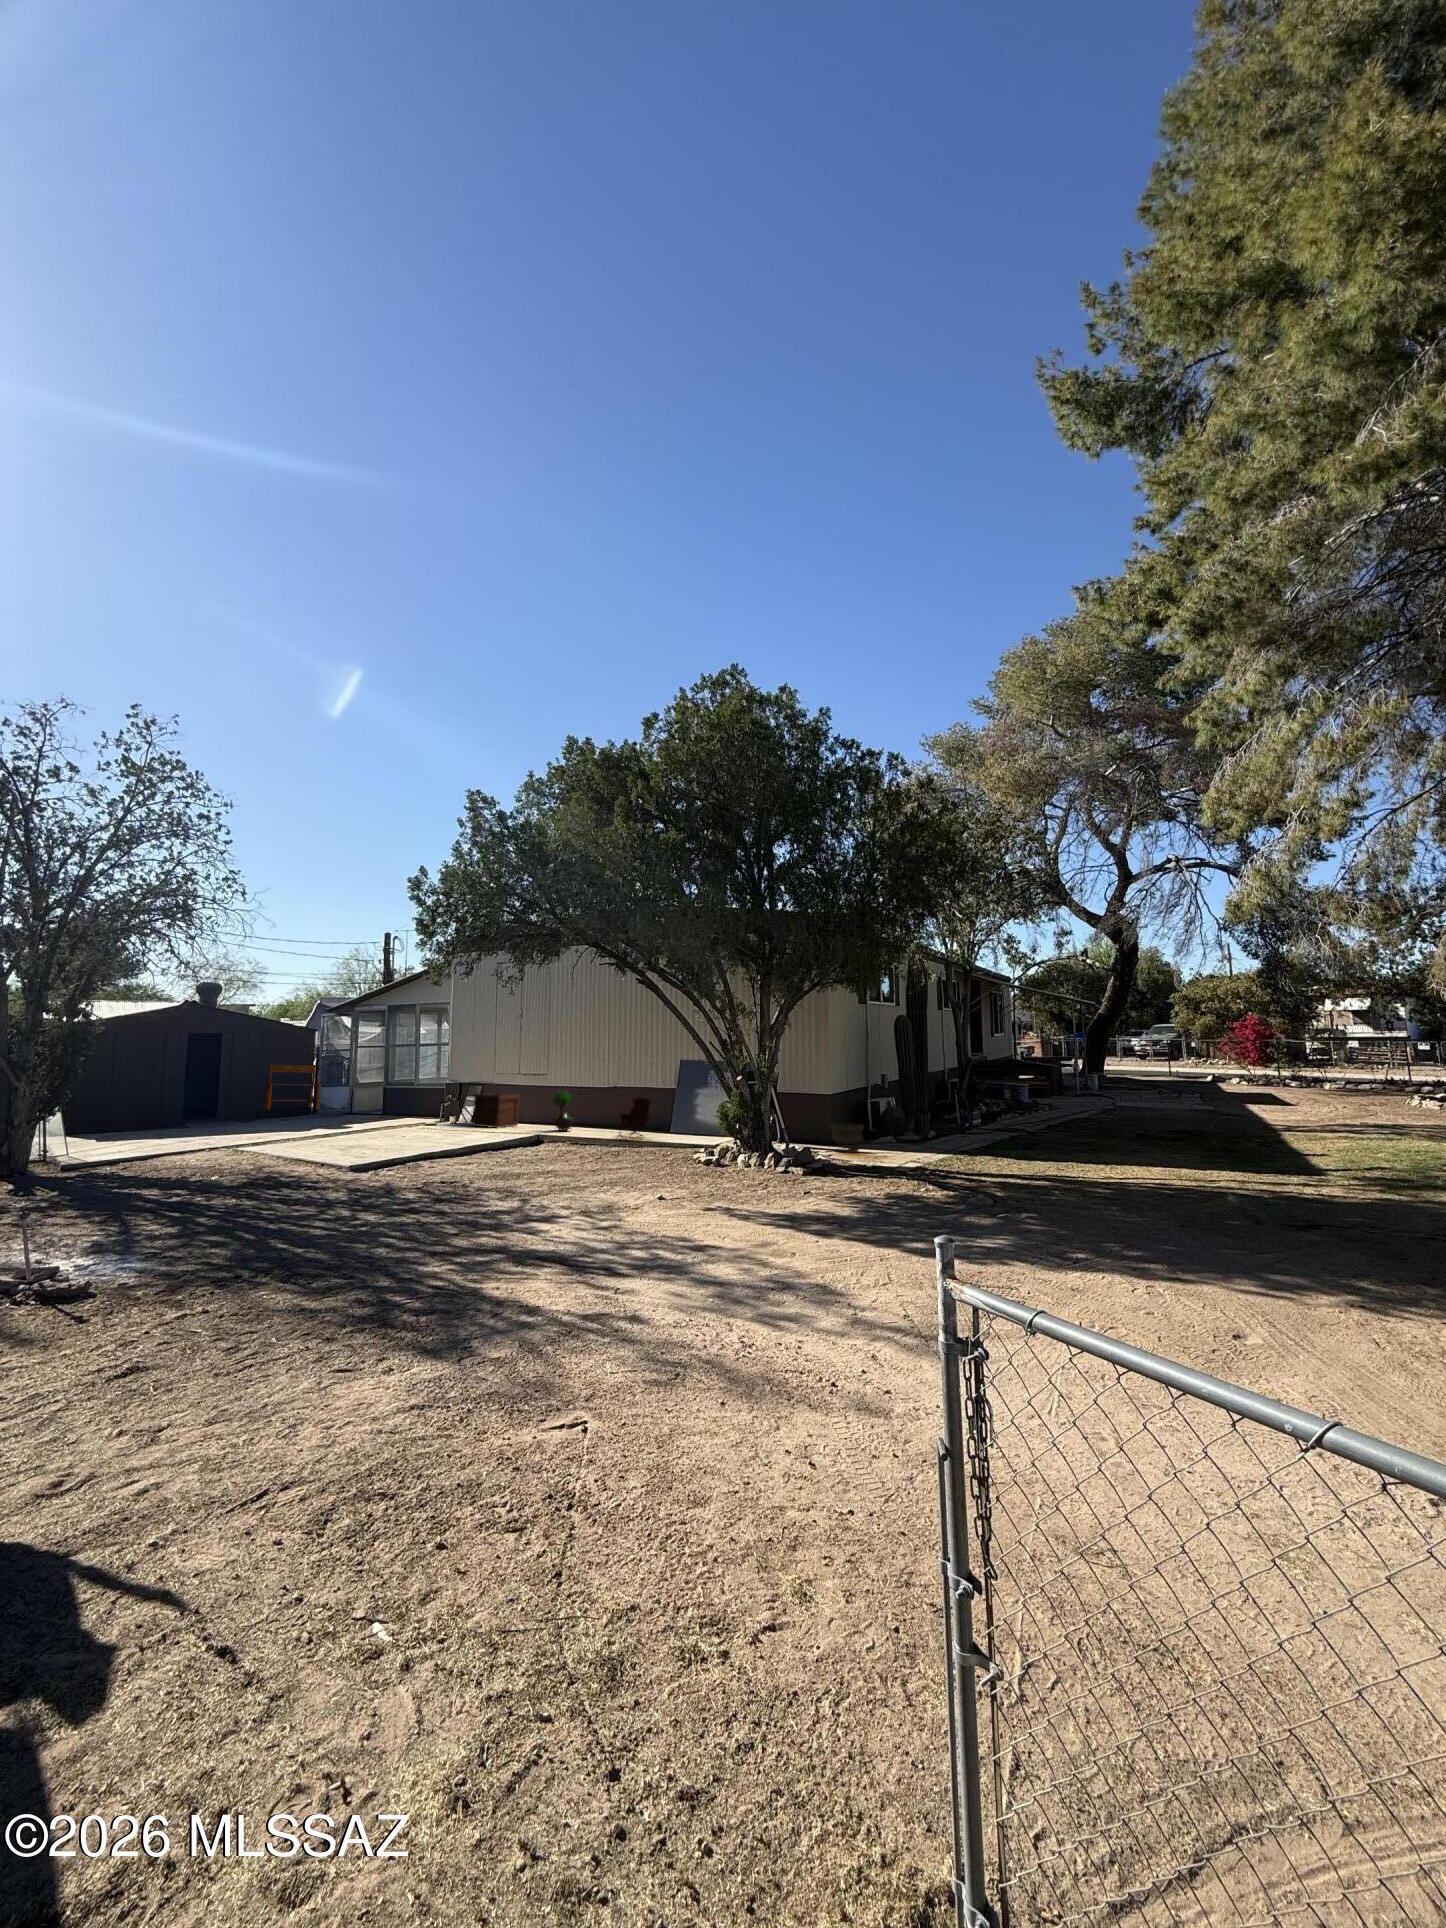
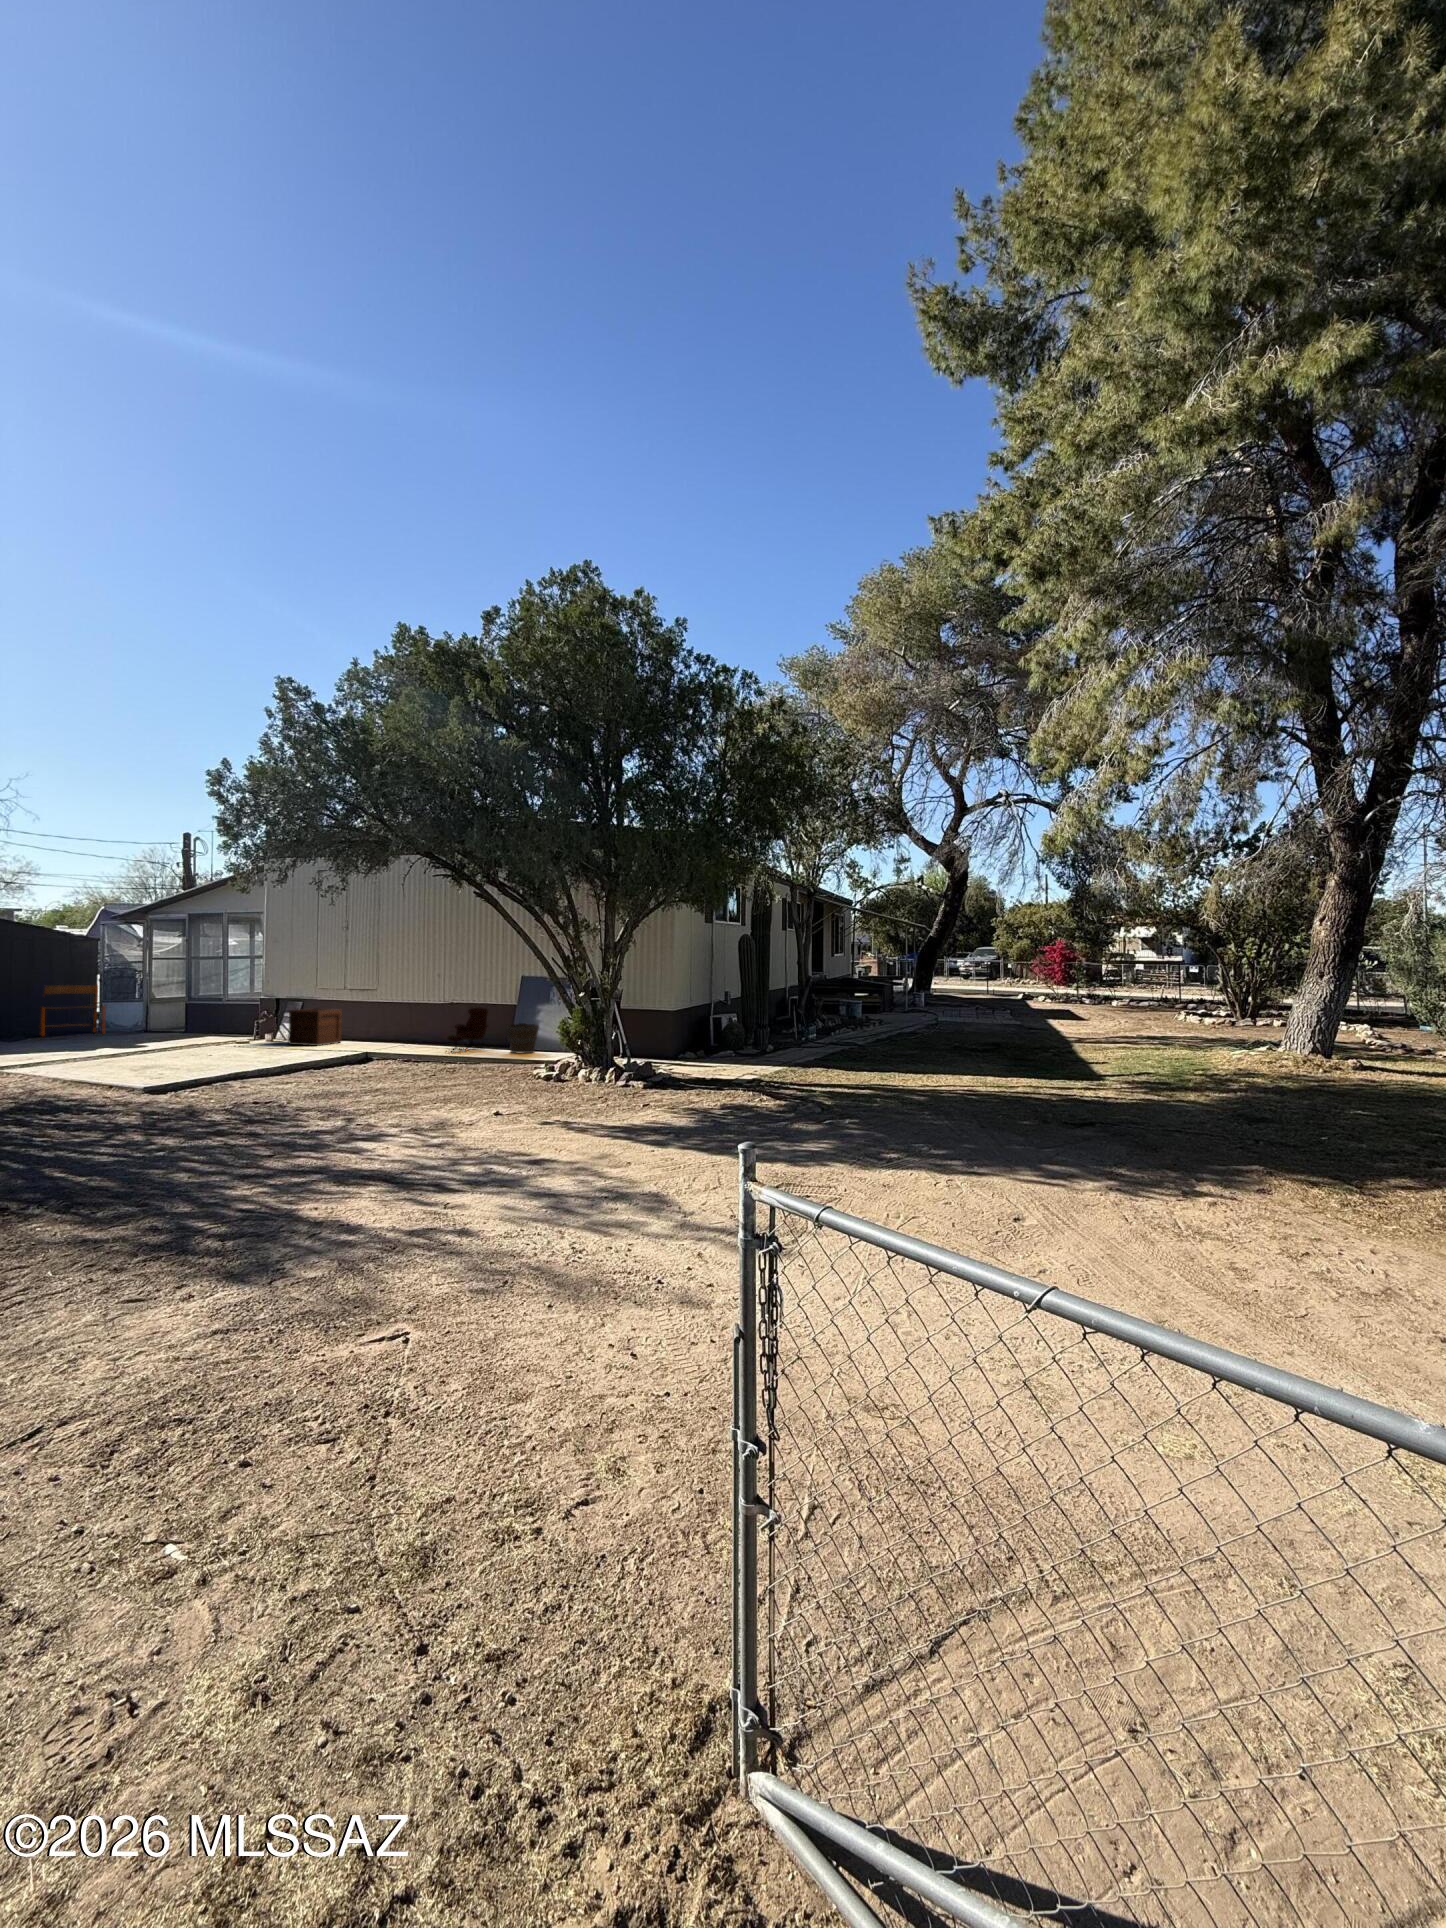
potted tree: present [550,1092,573,1131] -> none [374,1000,404,1046]
wooden bucket: present [831,1122,864,1153] -> present [506,1023,539,1053]

